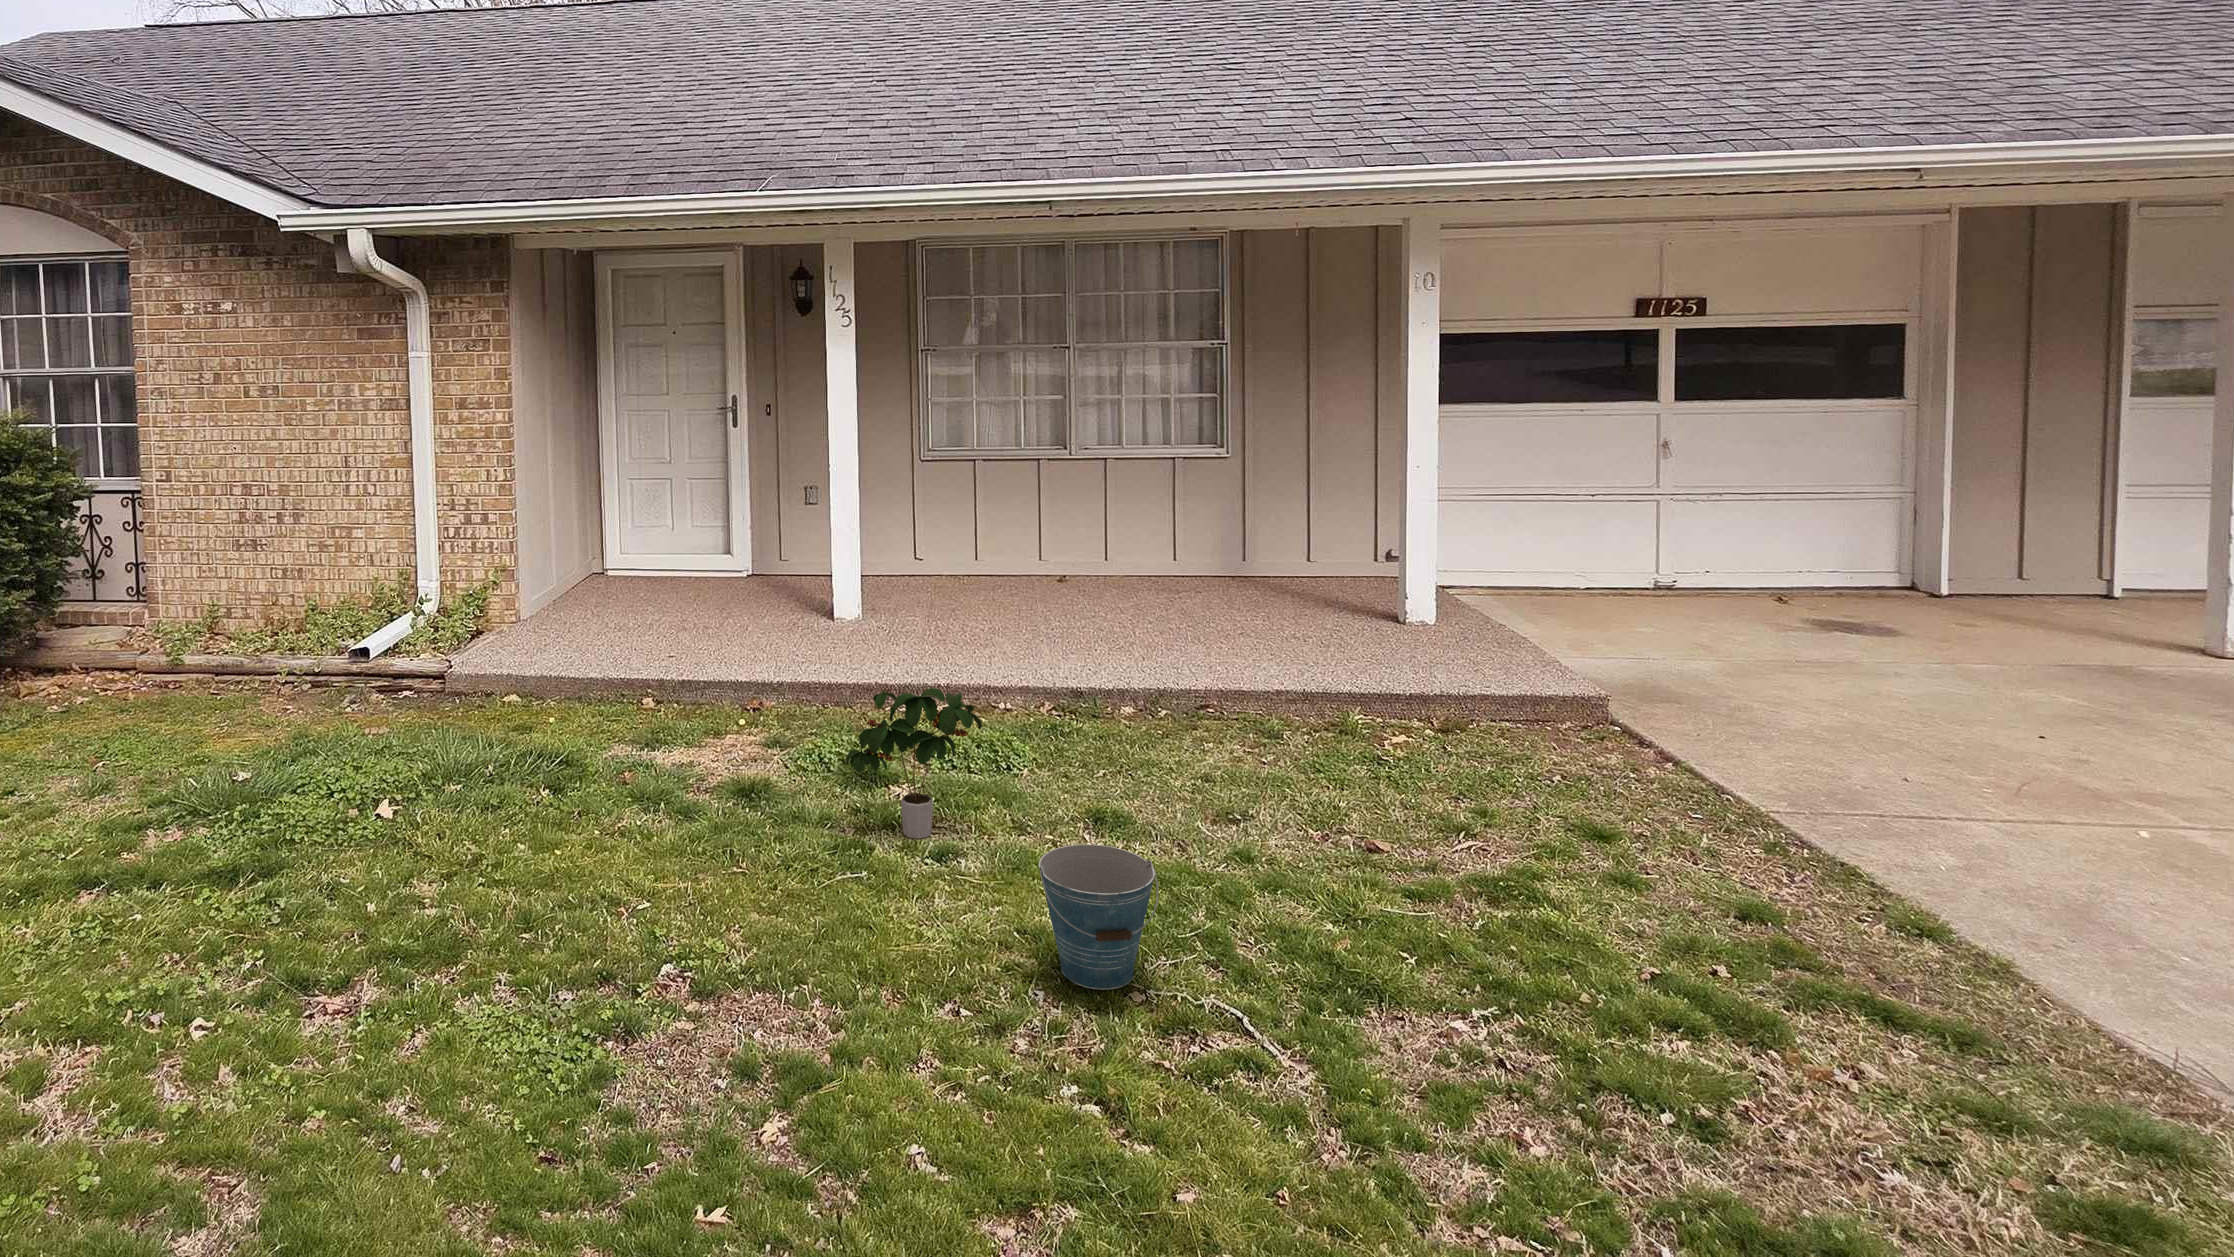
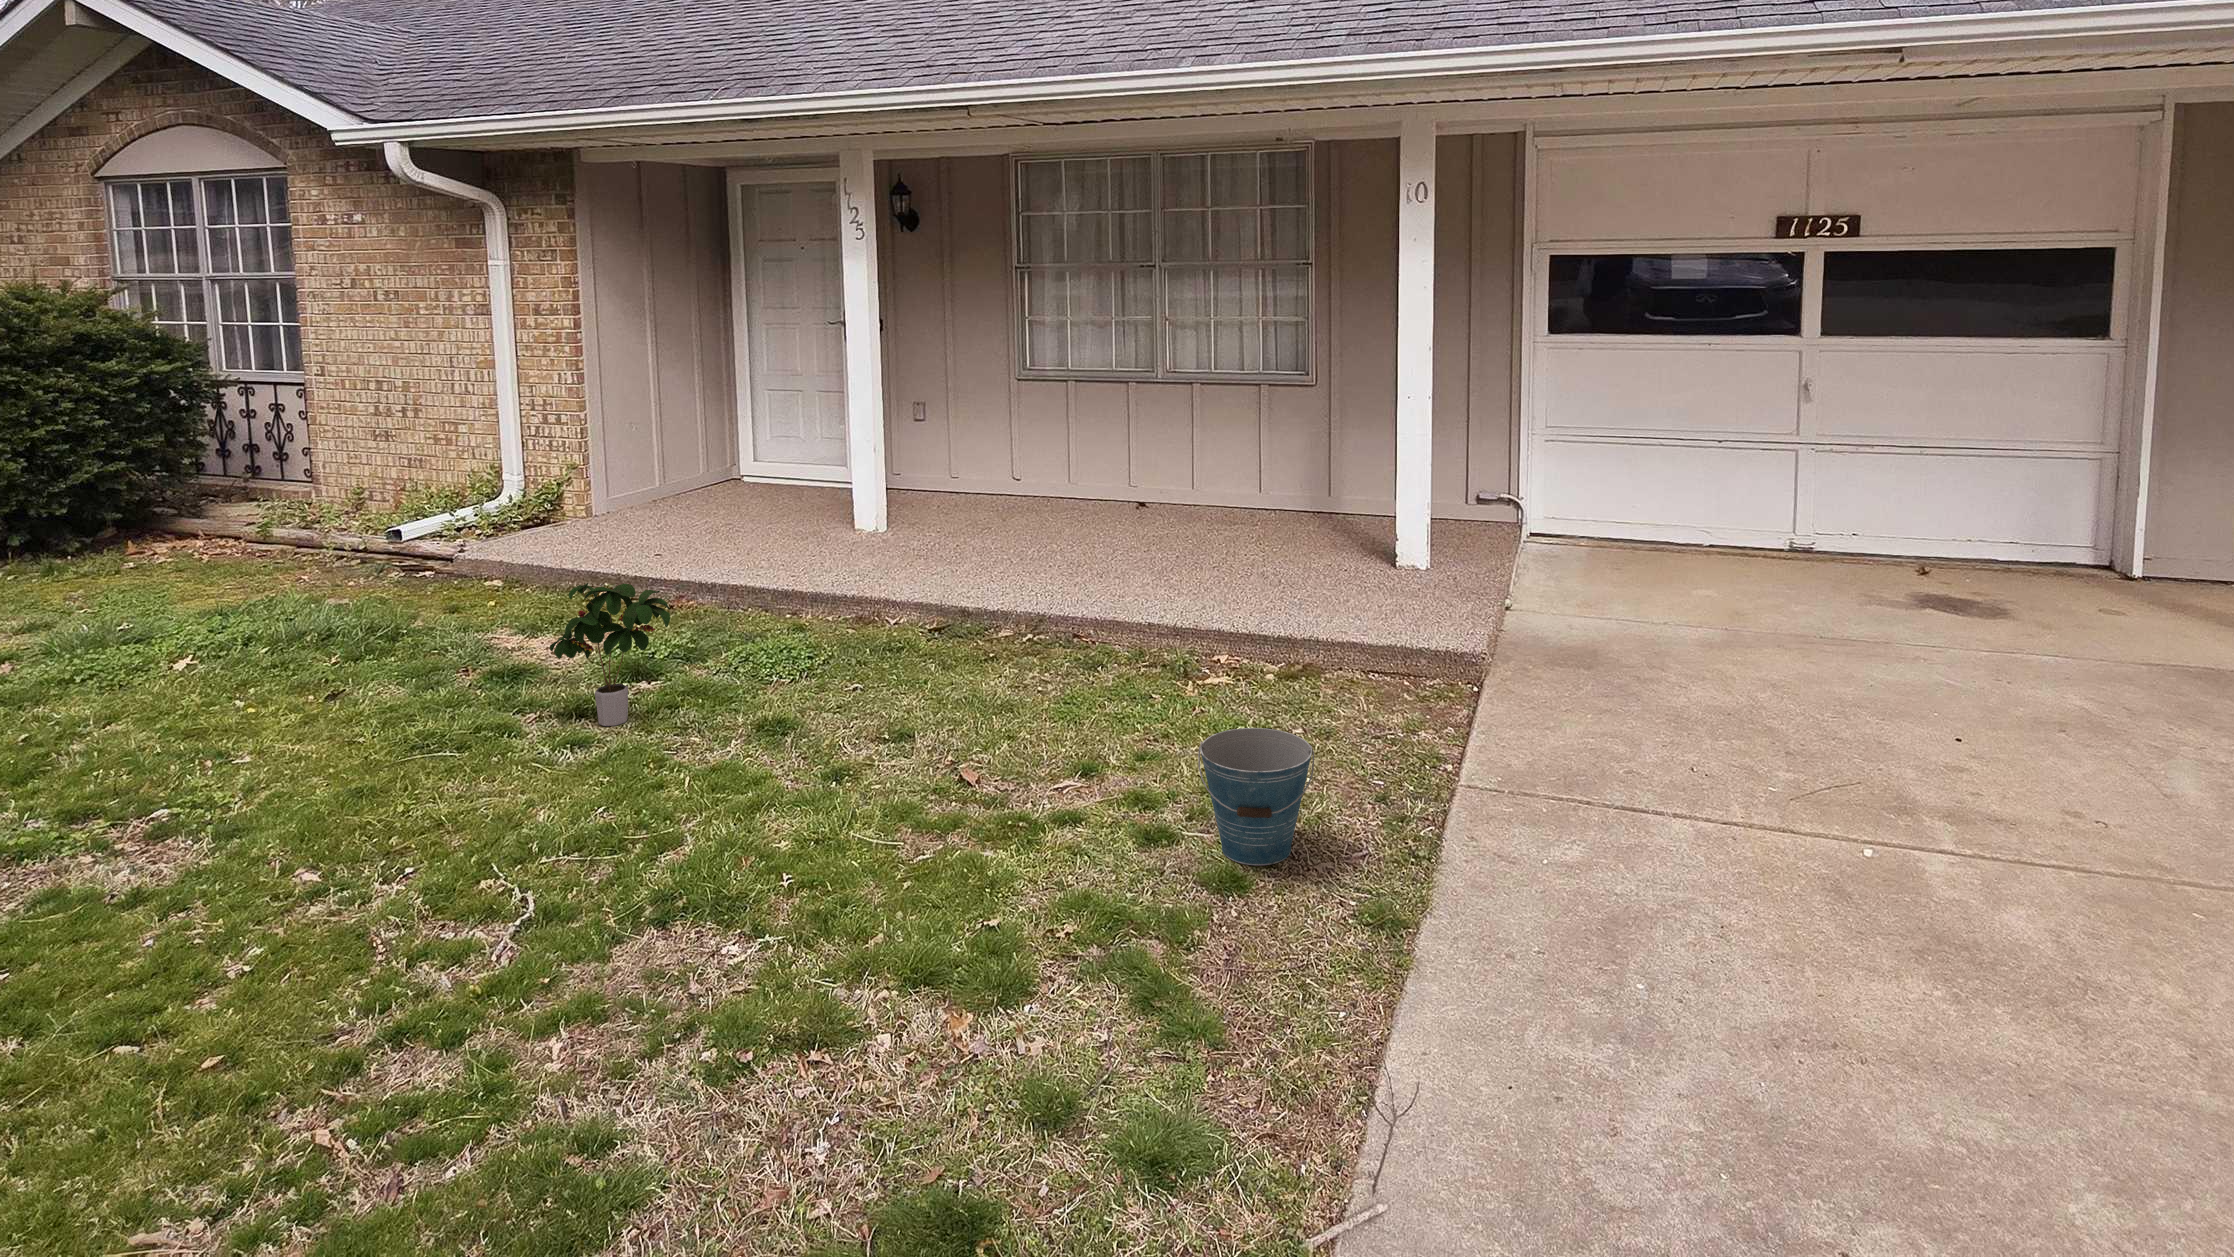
bucket: present [1039,844,1159,990] -> present [1198,728,1314,865]

